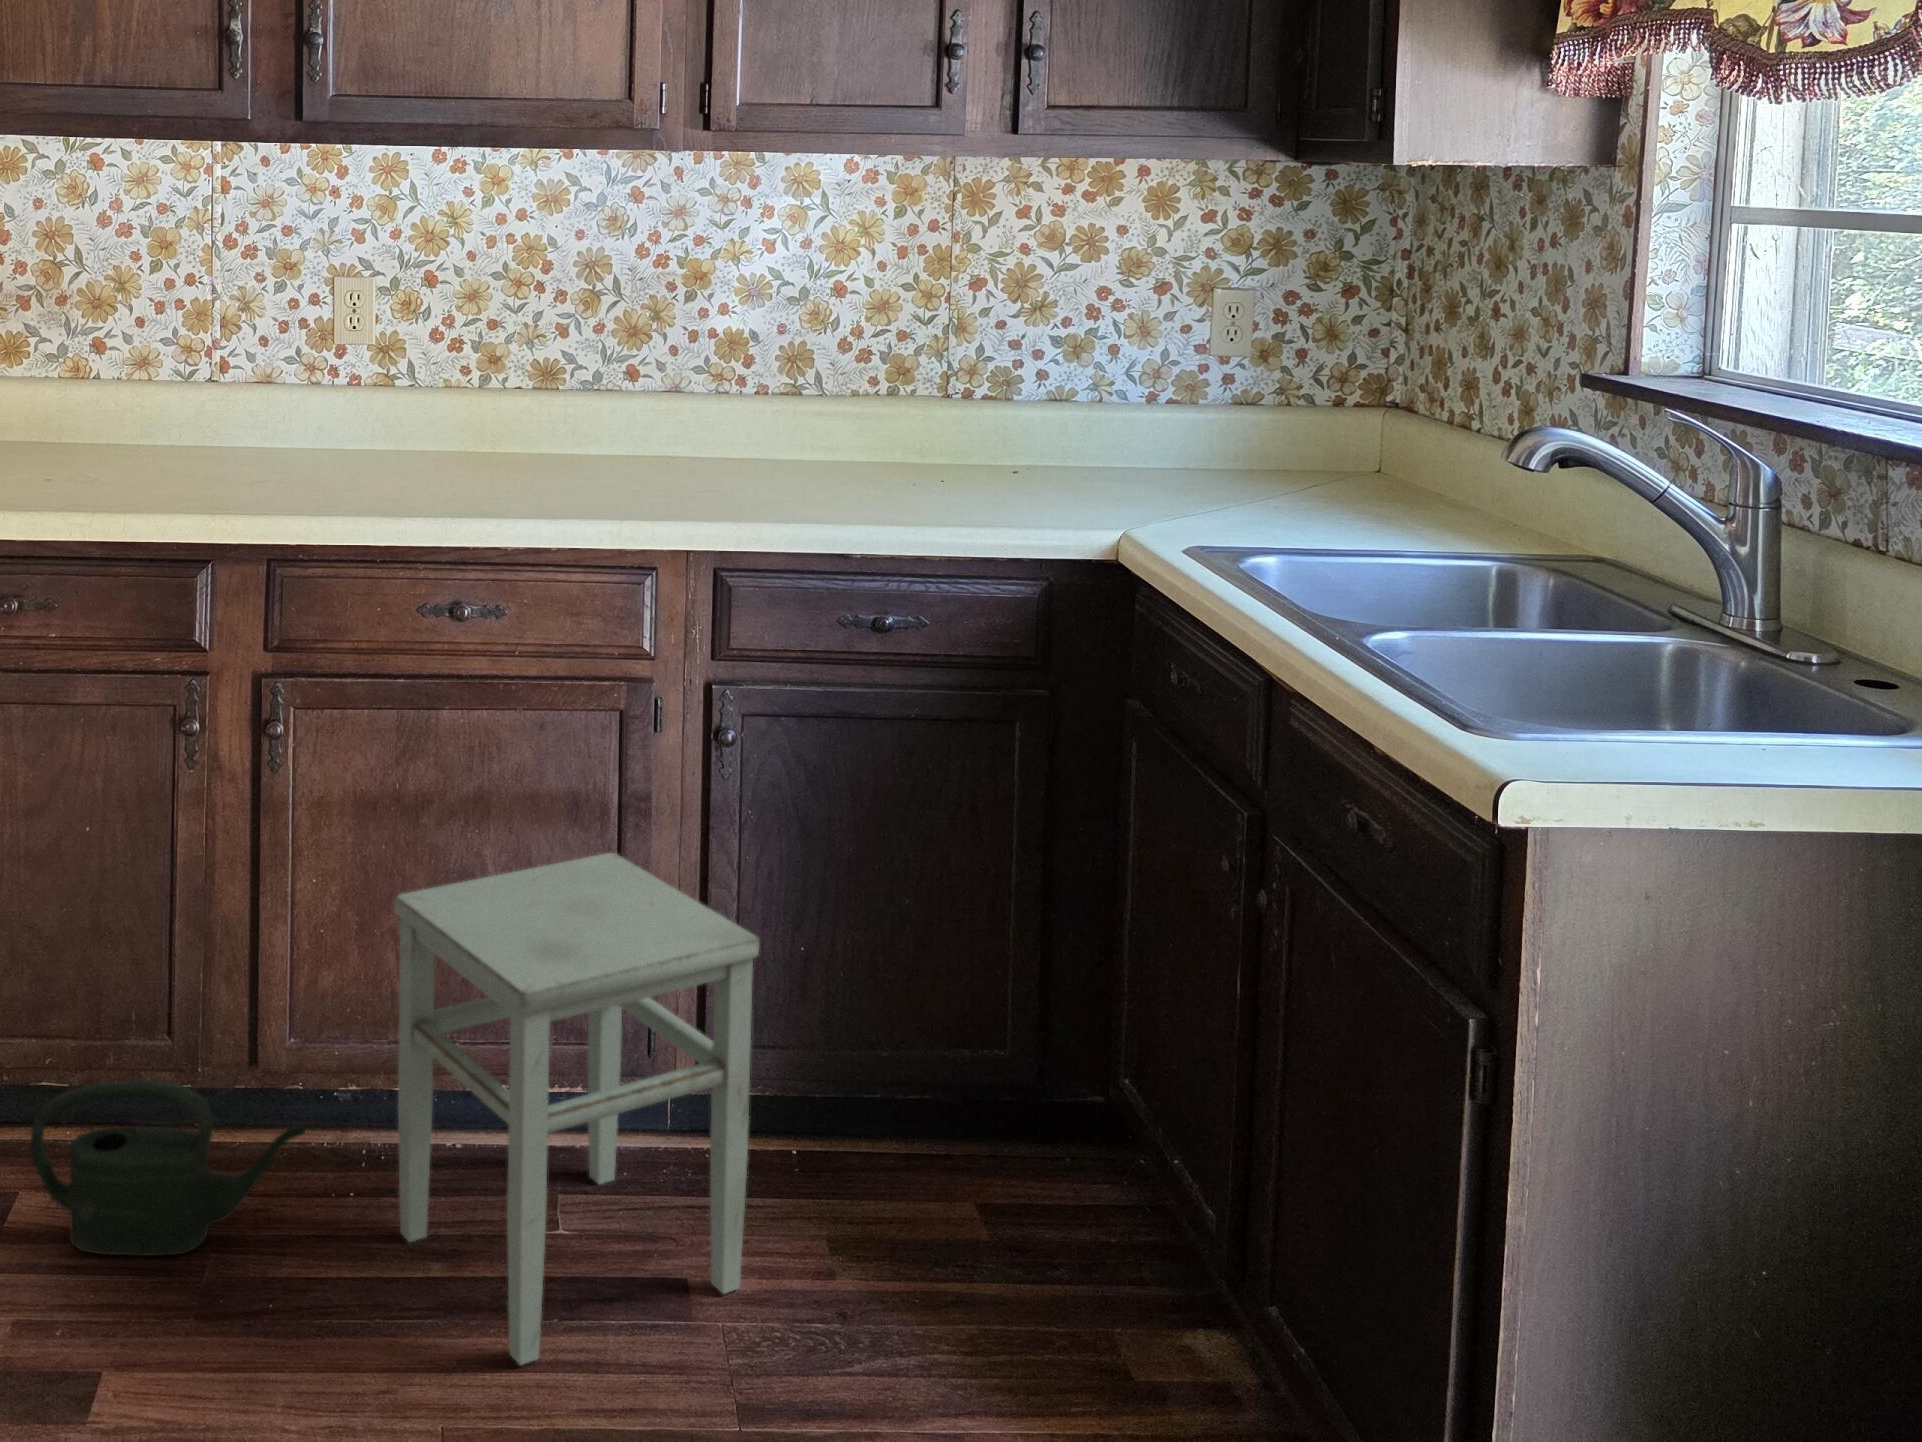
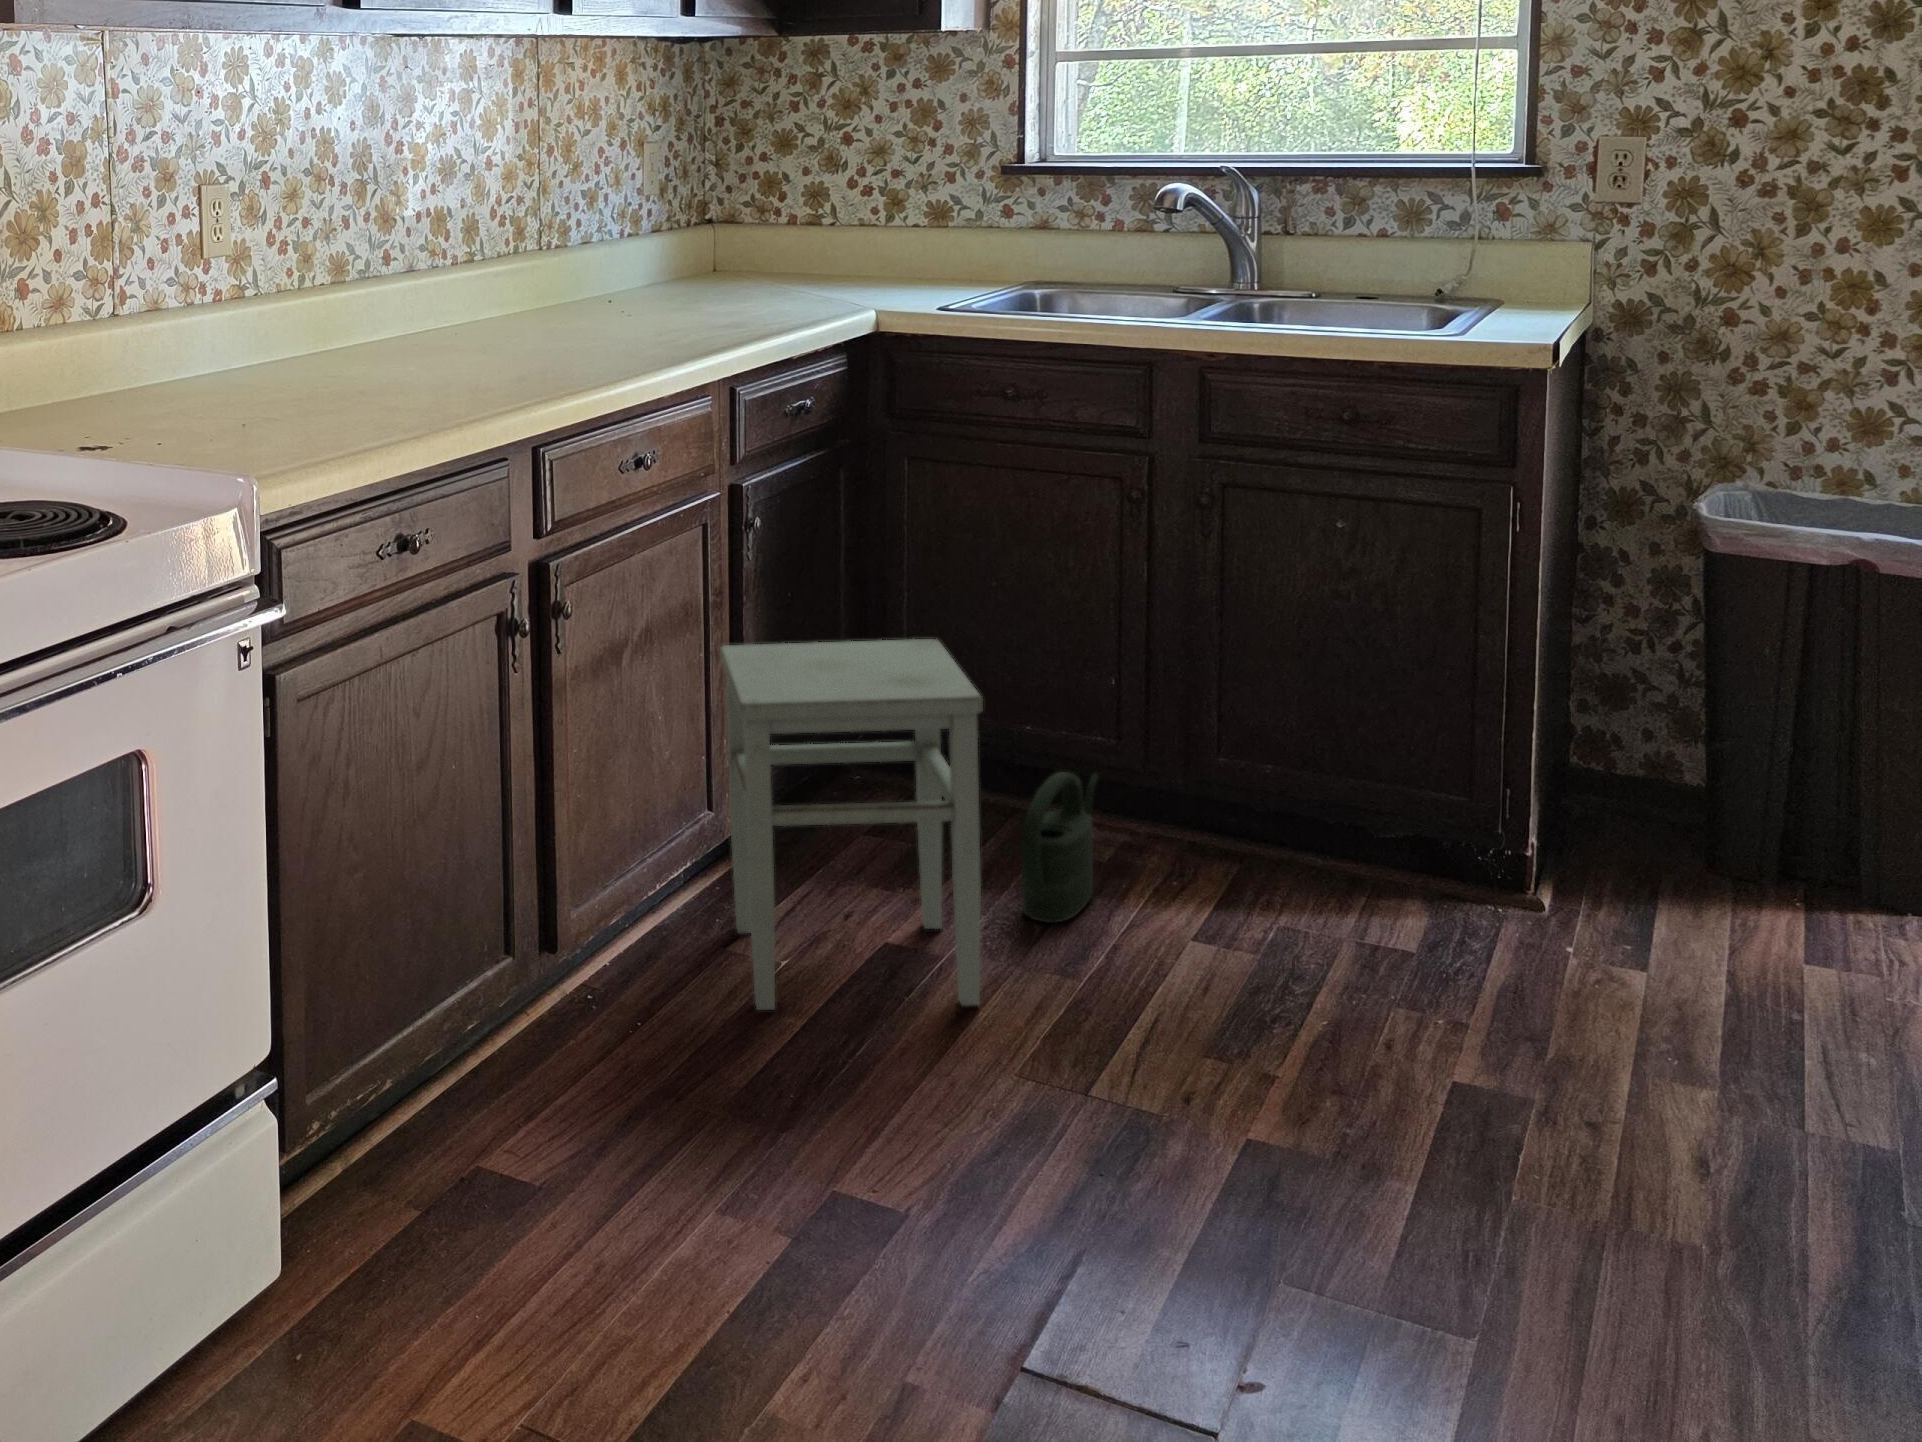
watering can: present [30,1080,305,1256] -> present [1022,772,1098,923]

